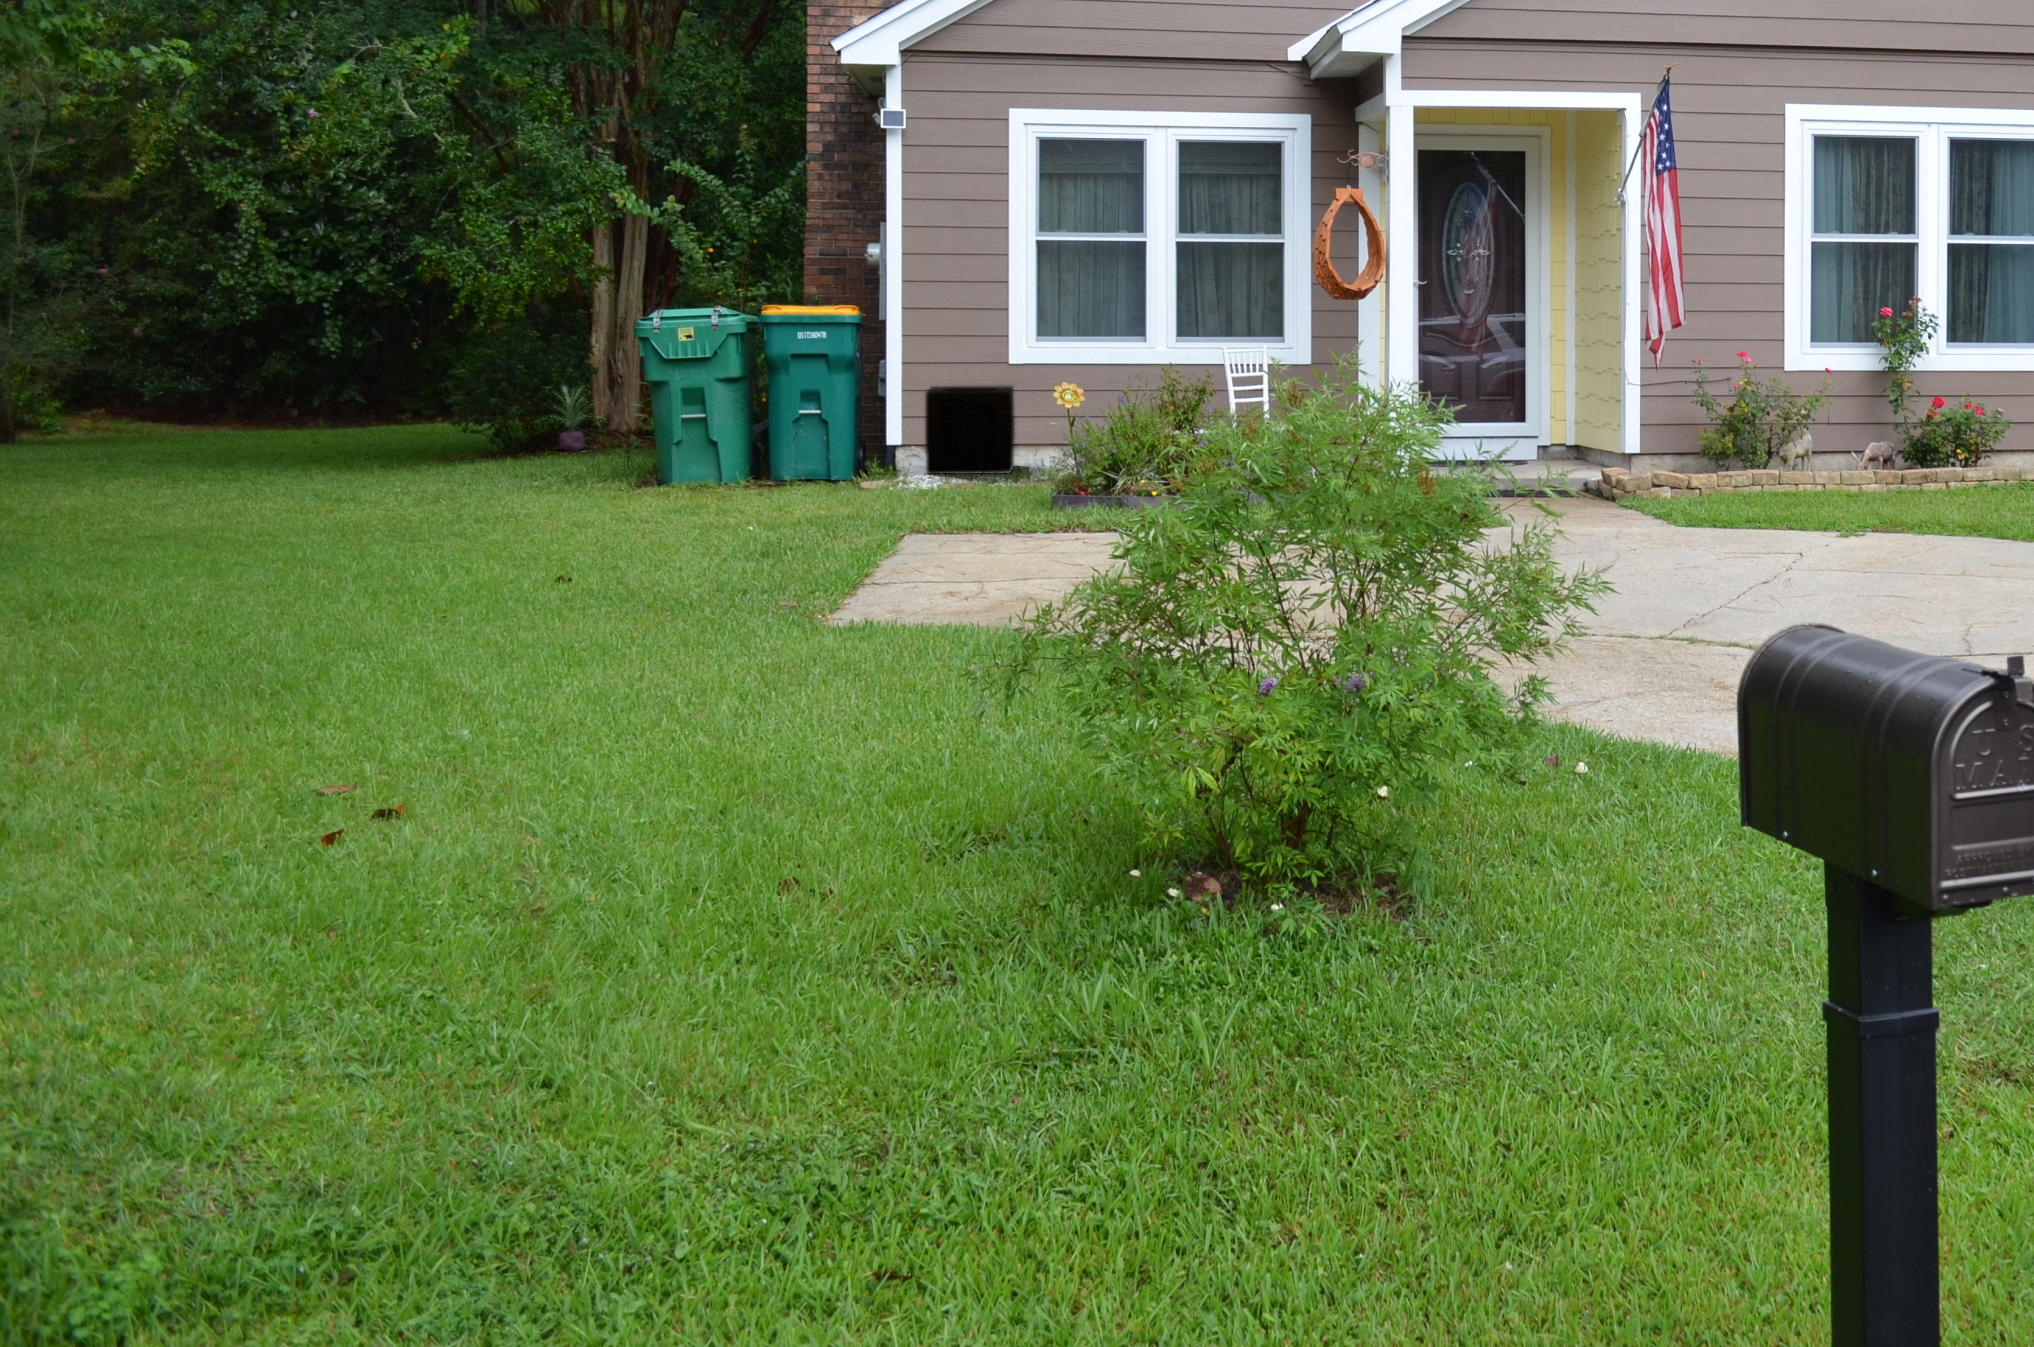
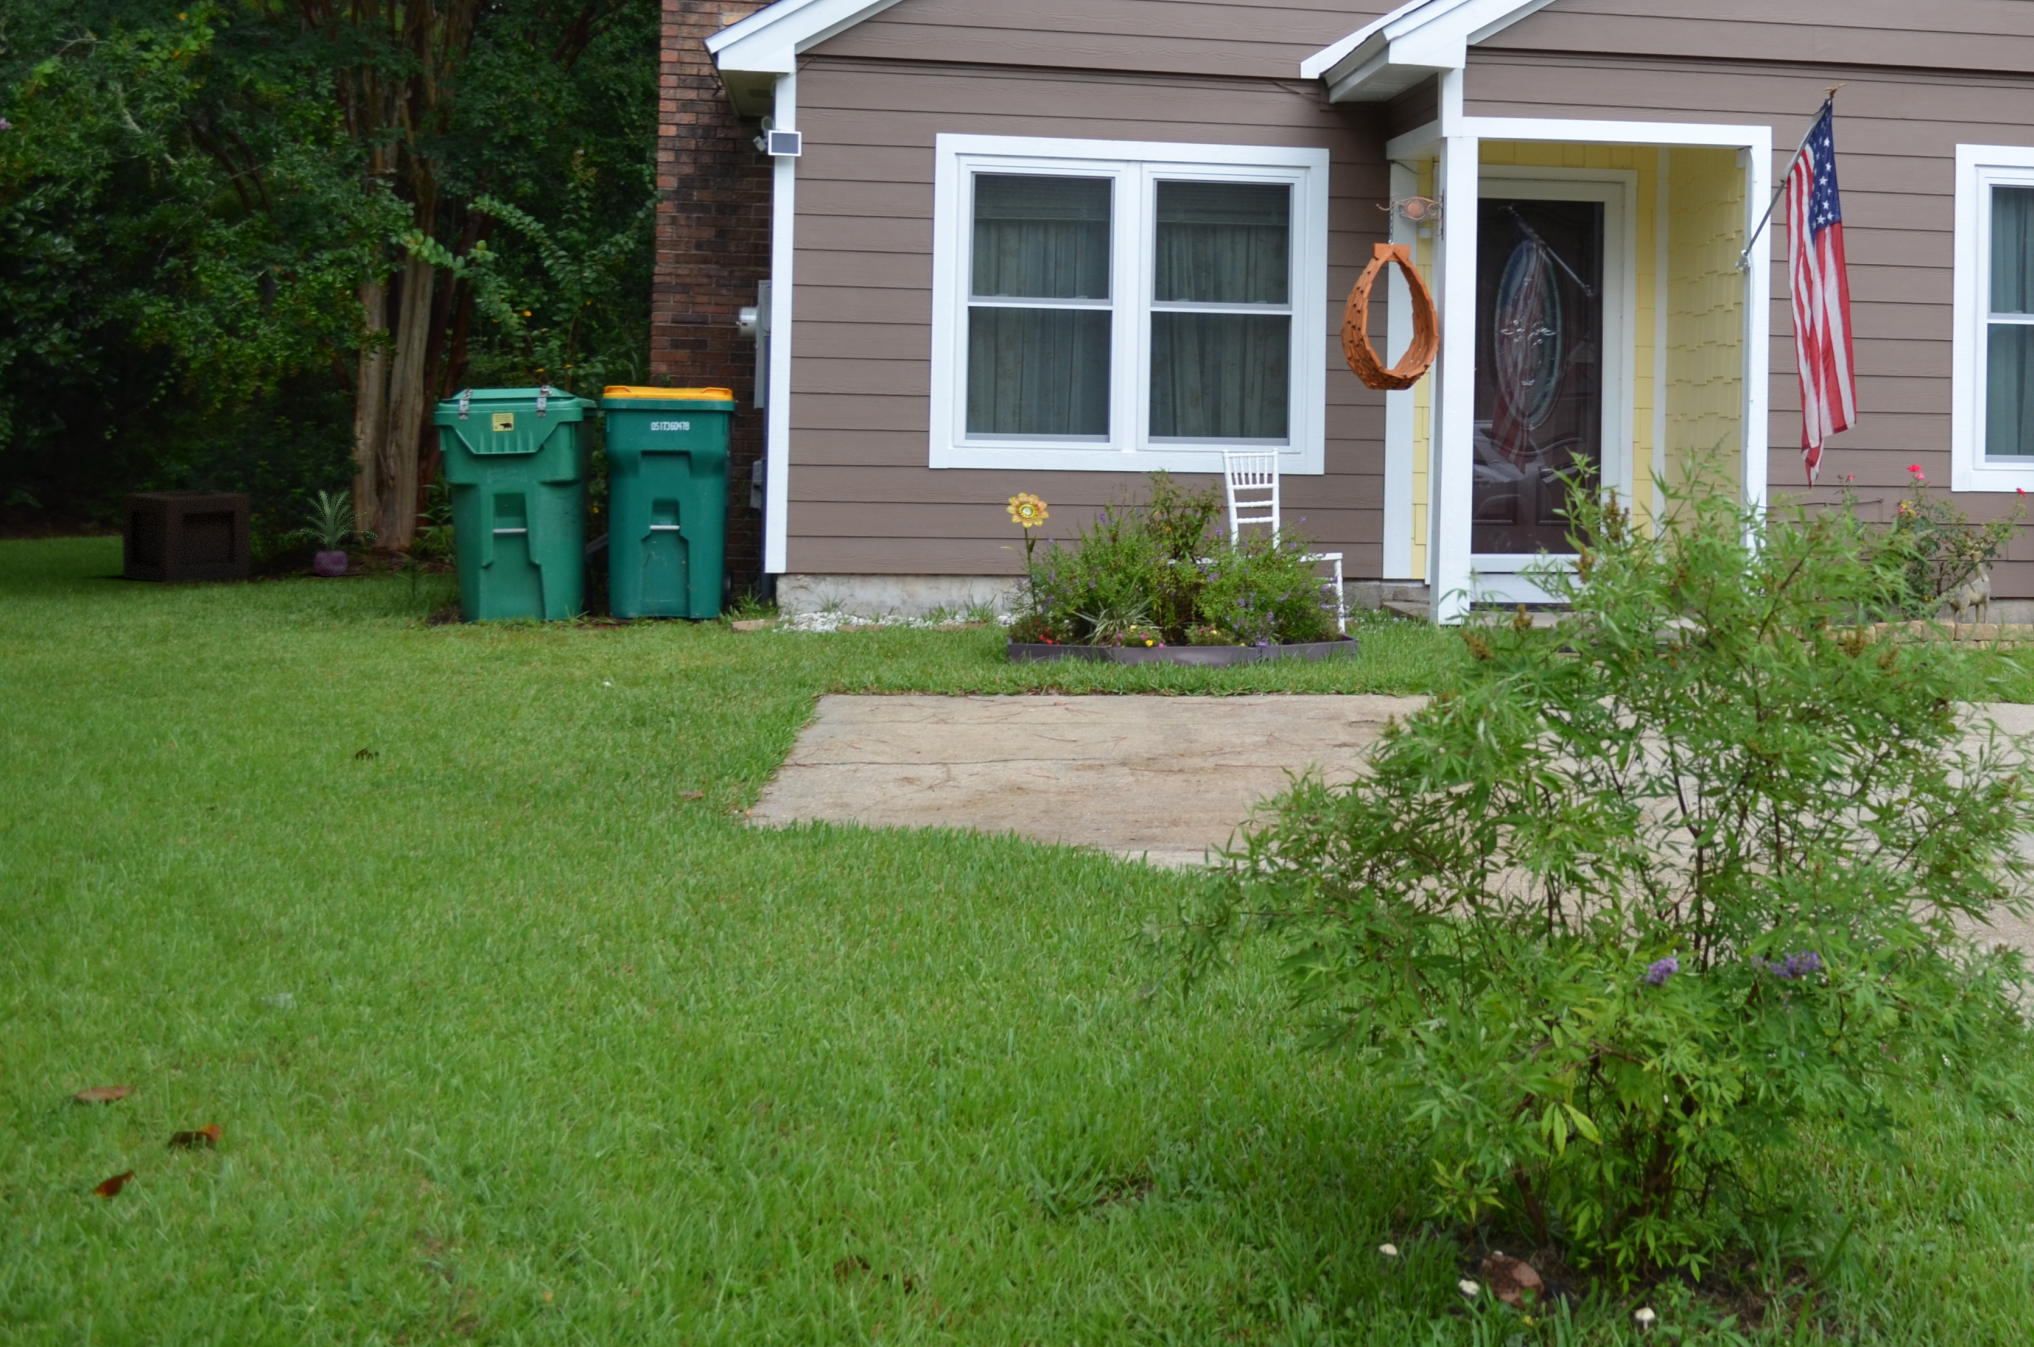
wooden crate: present [925,386,1015,474] -> present [122,490,250,582]

